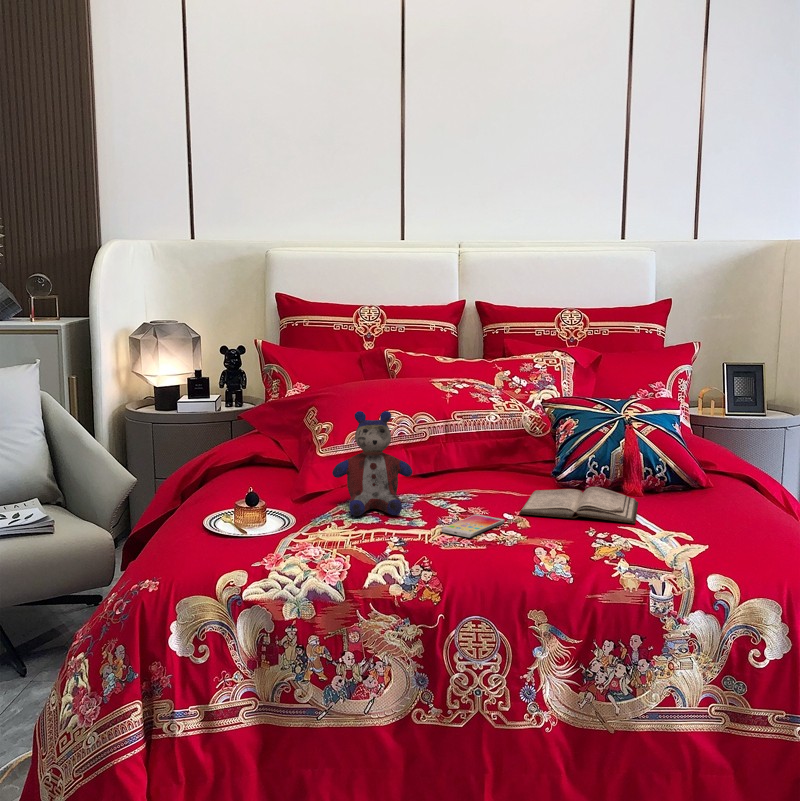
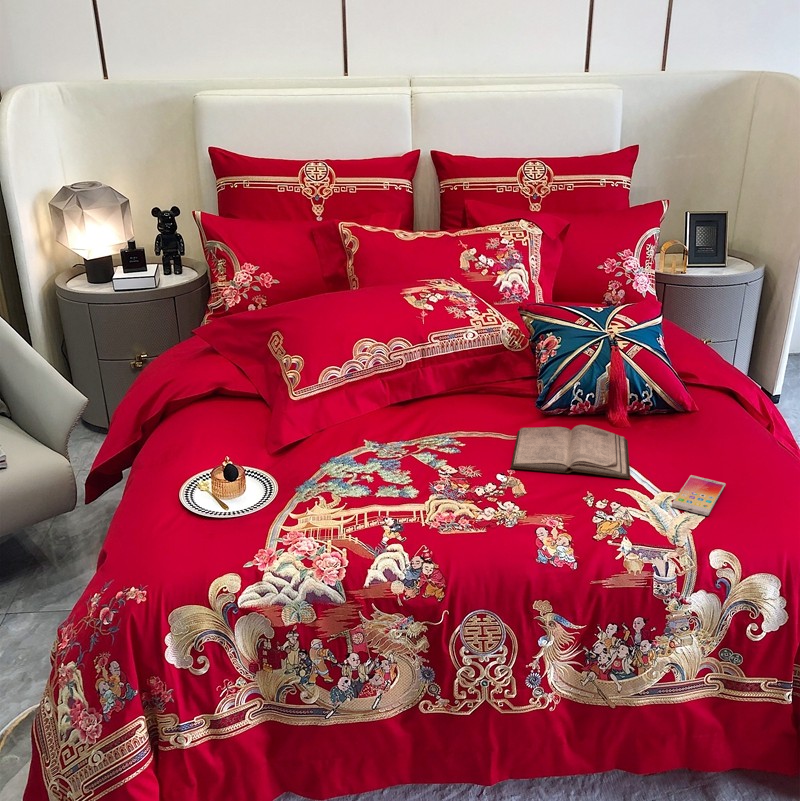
stuffed bear: present [332,411,413,516] -> none [312,365,397,481]
smartphone: present [441,514,505,538] -> present [672,475,726,516]

